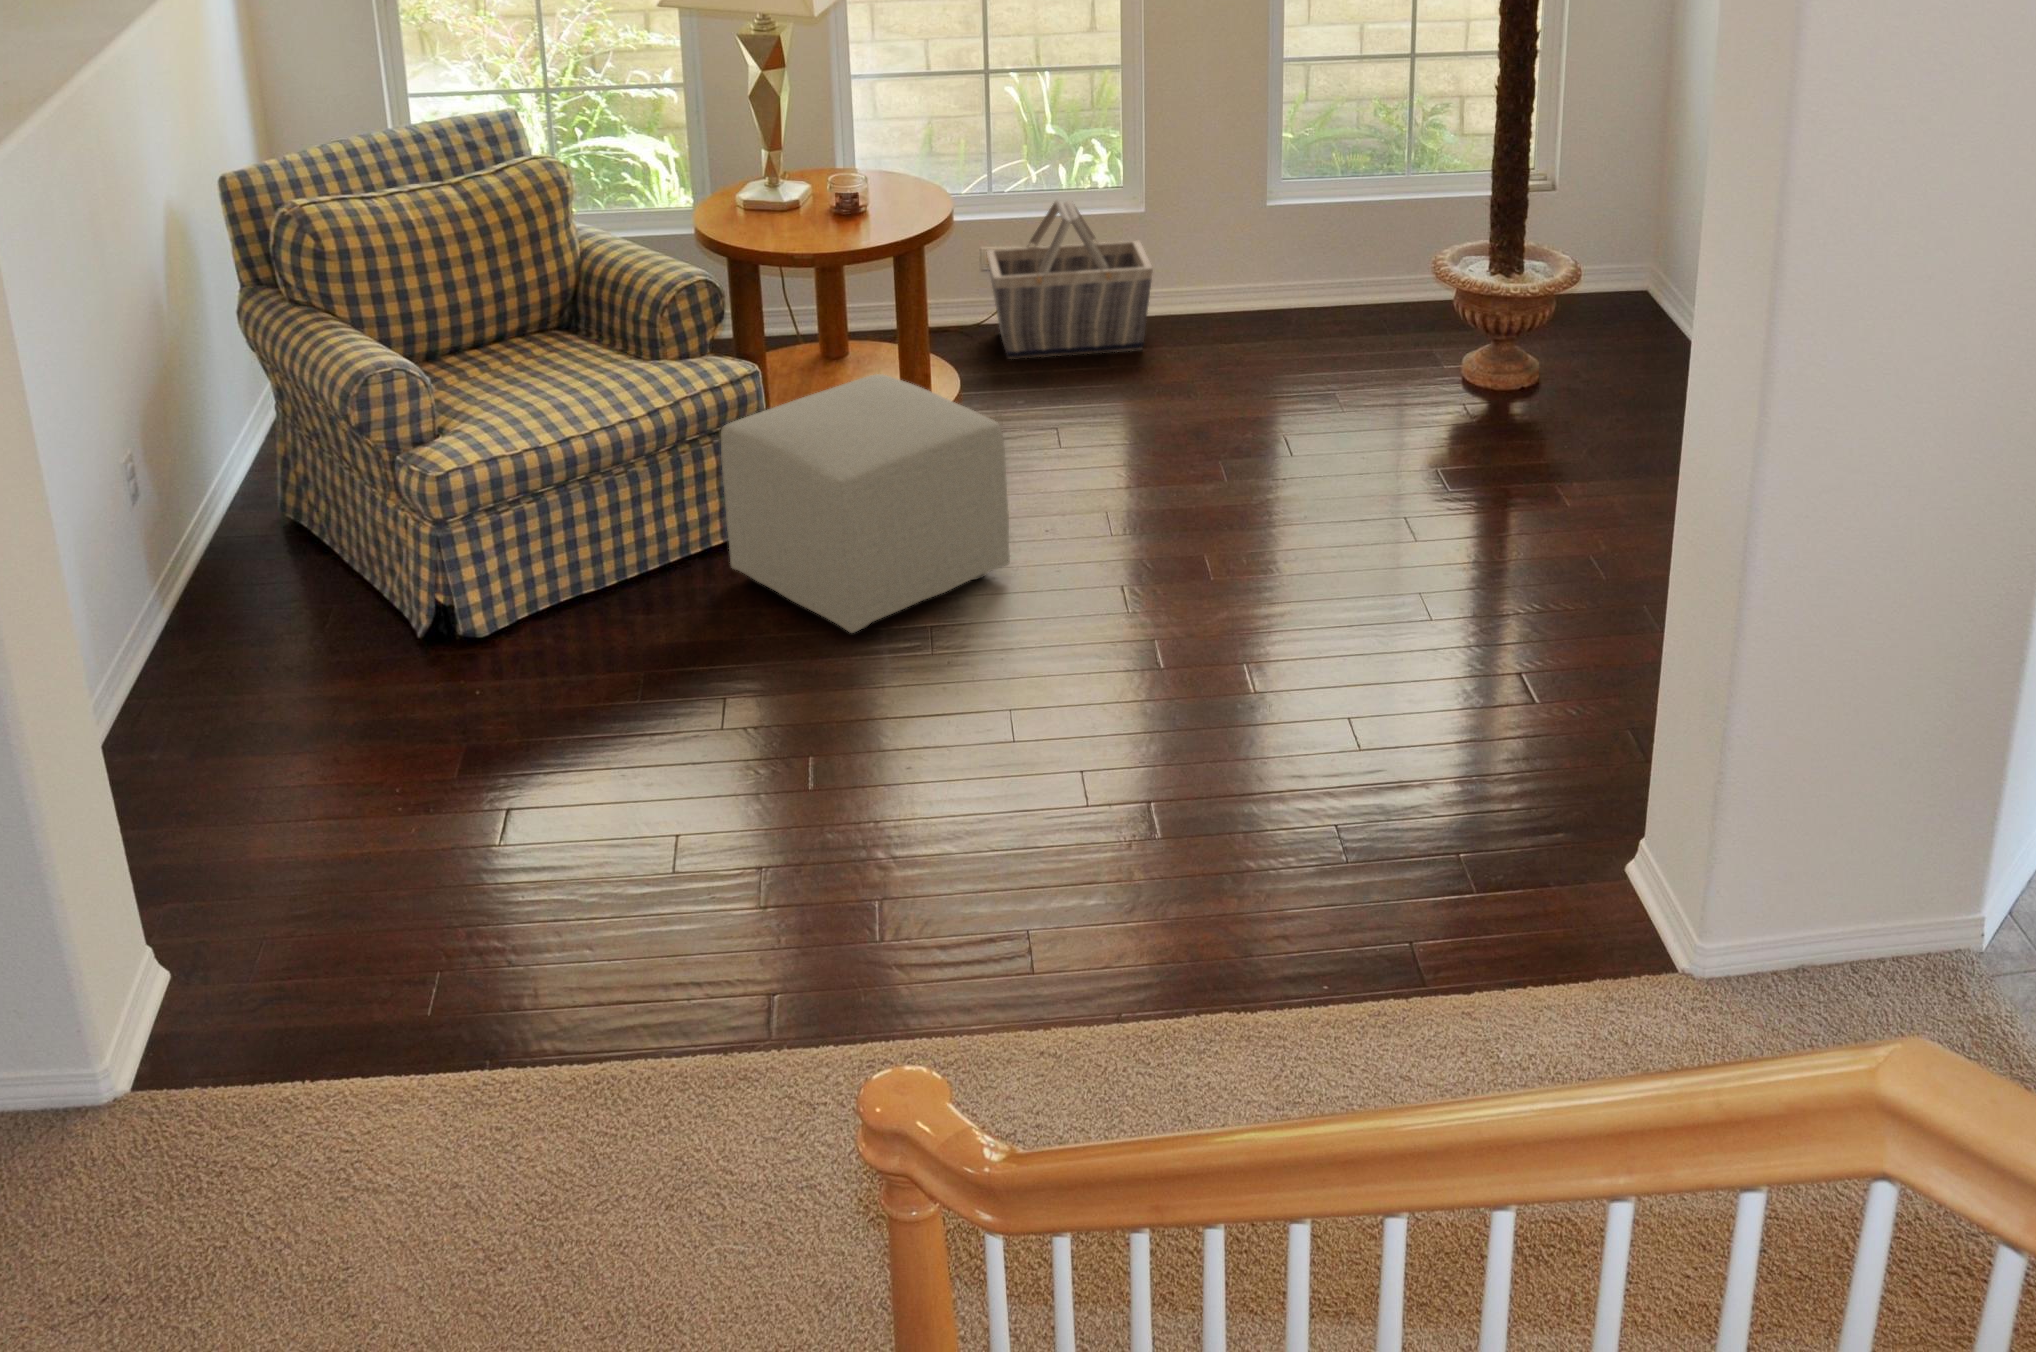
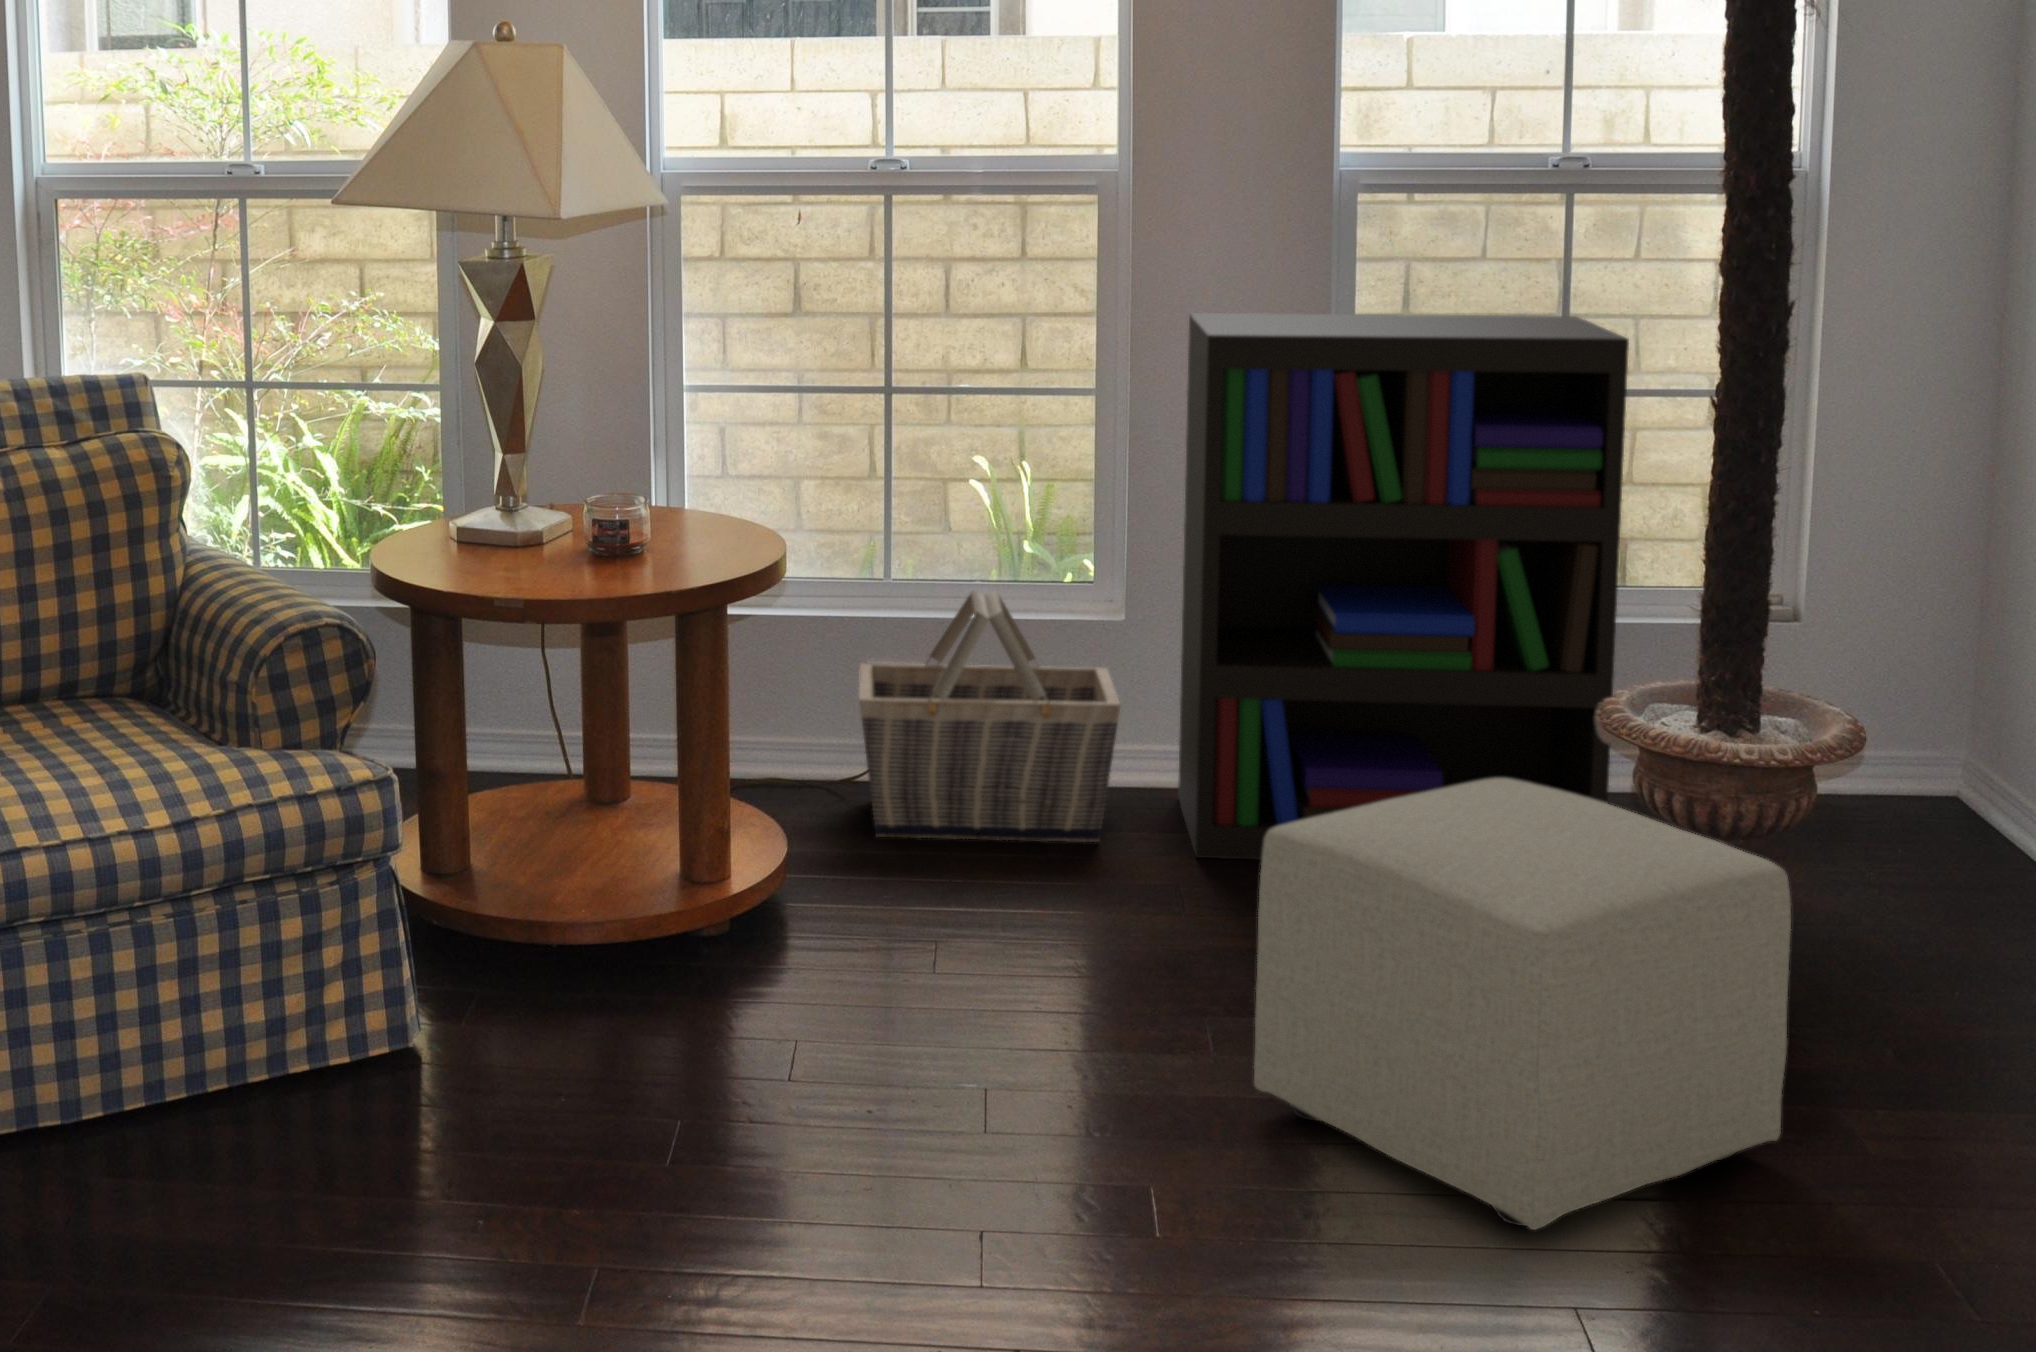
bookshelf: none [1183,9,1442,355] -> present [1178,313,1629,860]
ottoman: present [721,374,1010,633] -> present [1254,778,1791,1230]

